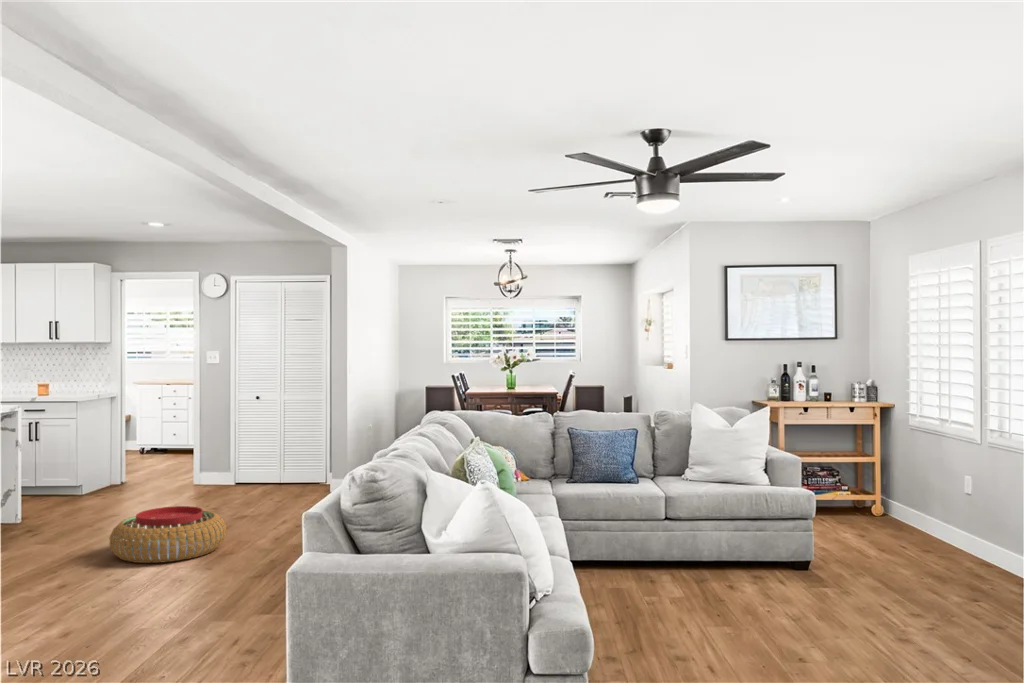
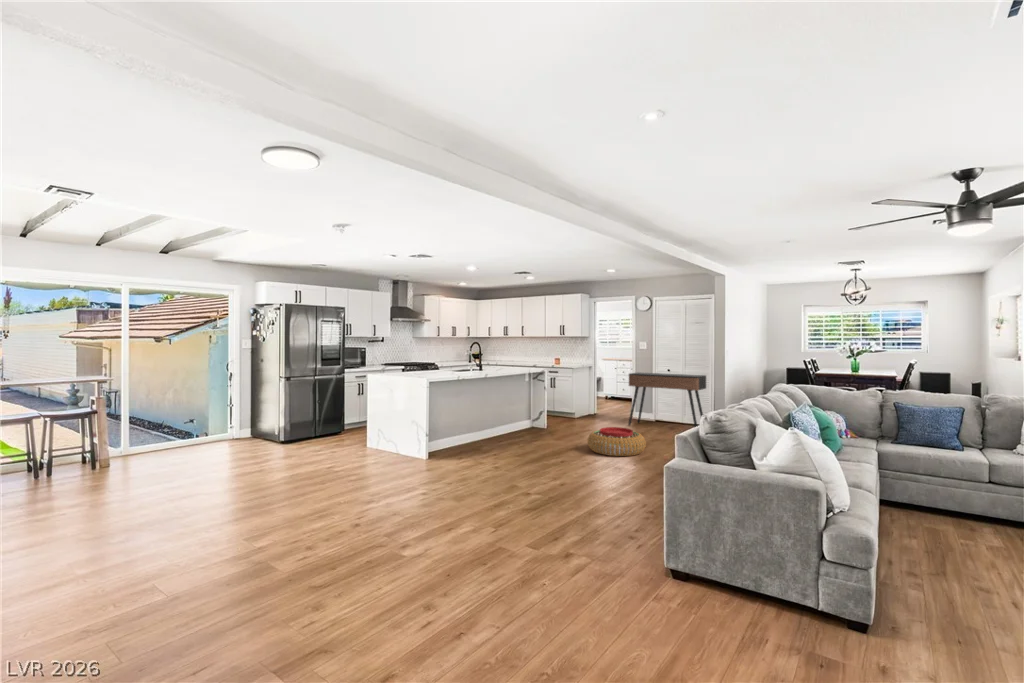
console table: none [189,403,323,500] -> present [628,373,706,427]

